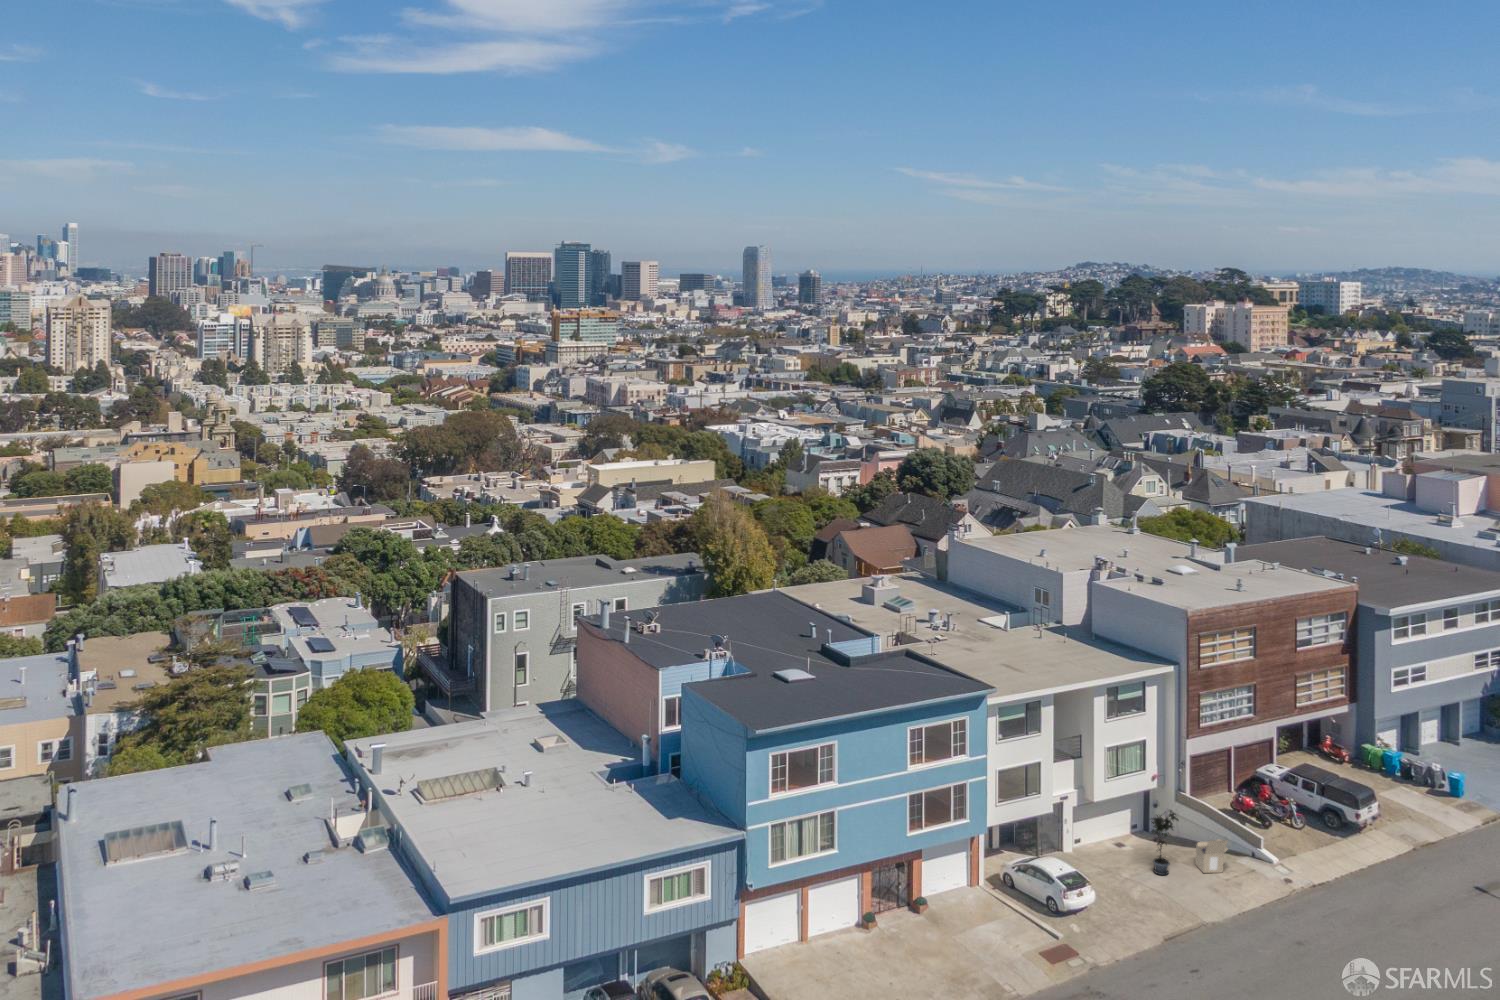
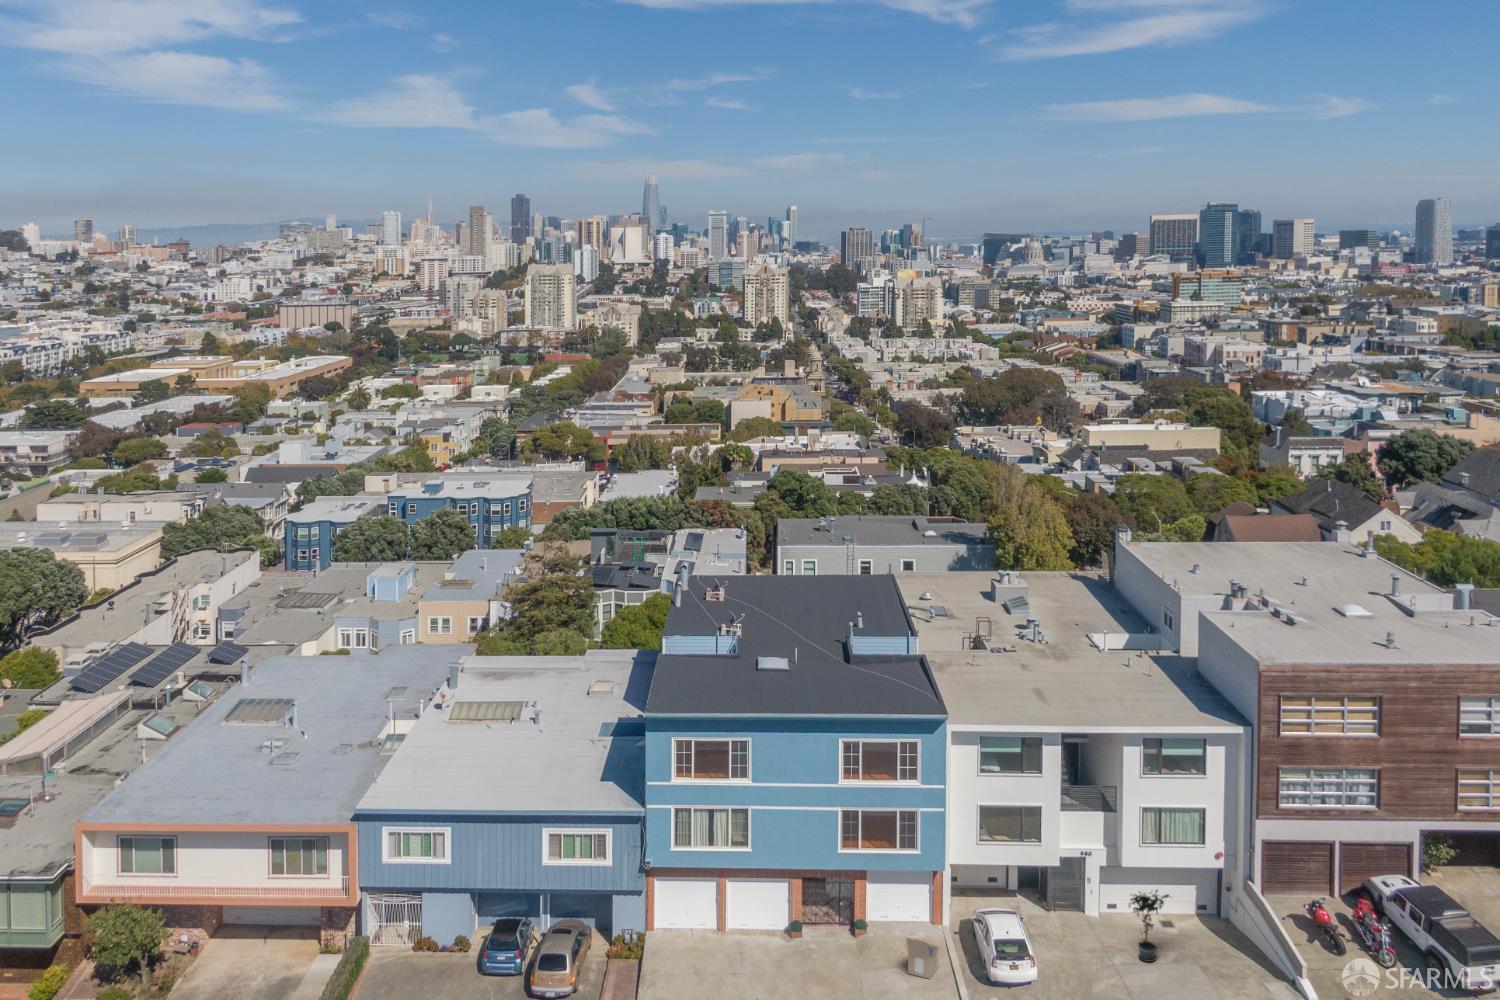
cardboard box: present [1195,839,1228,873] -> present [905,938,940,979]

